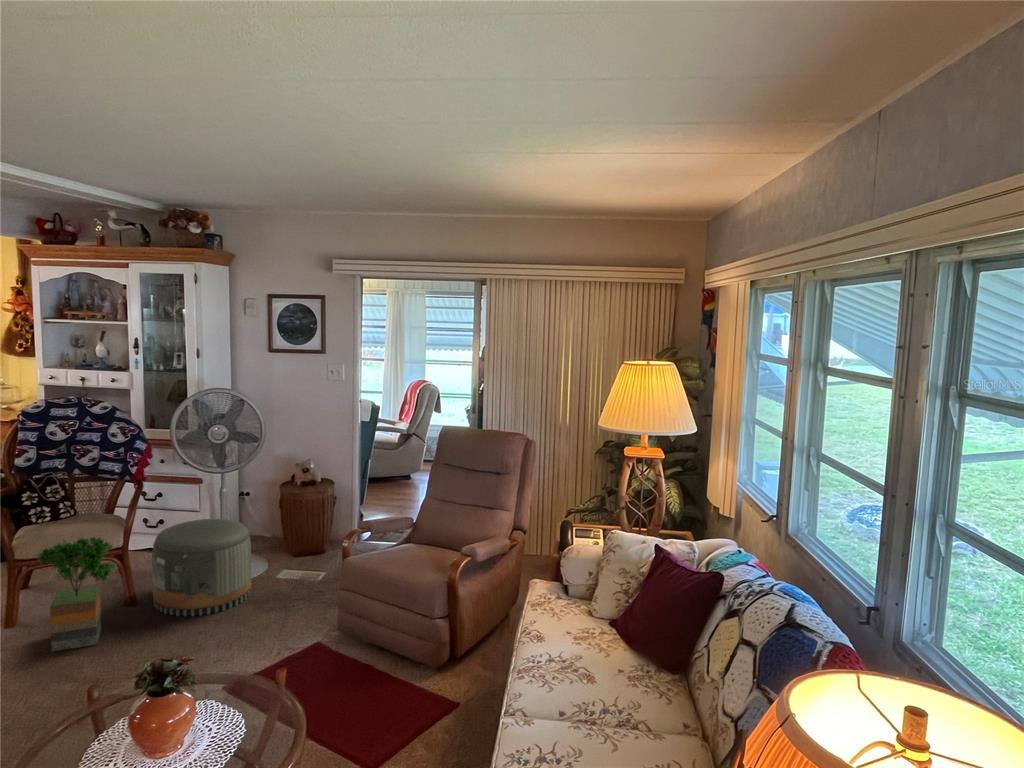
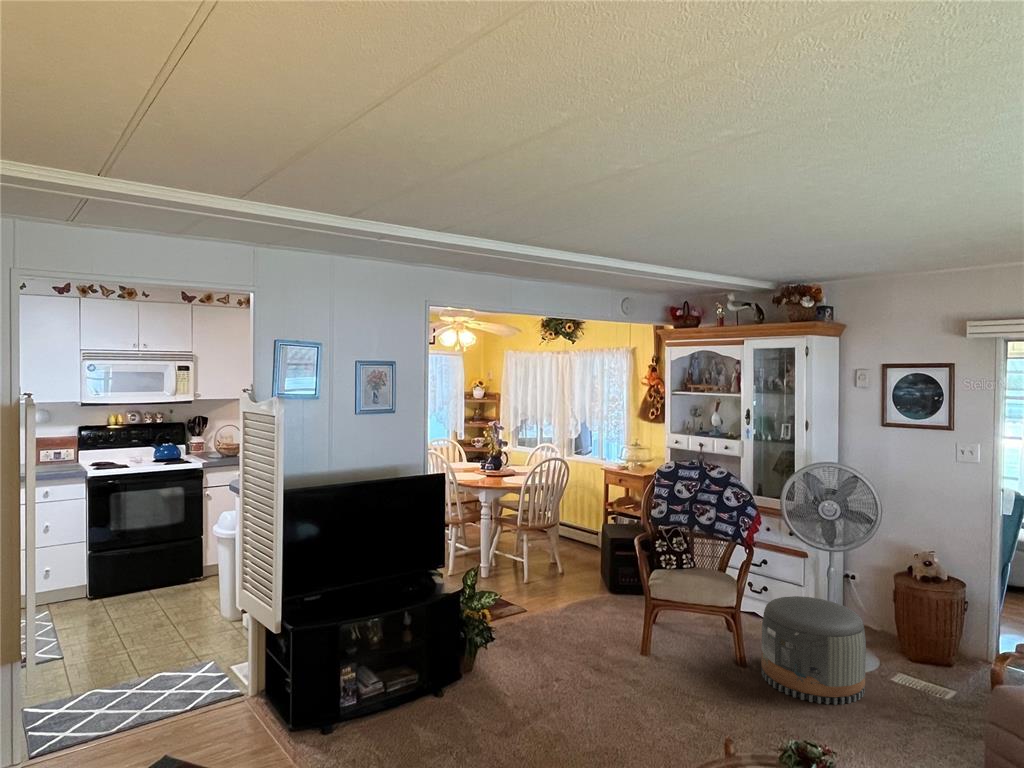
potted tree: present [38,537,116,651] -> none [667,590,735,699]

